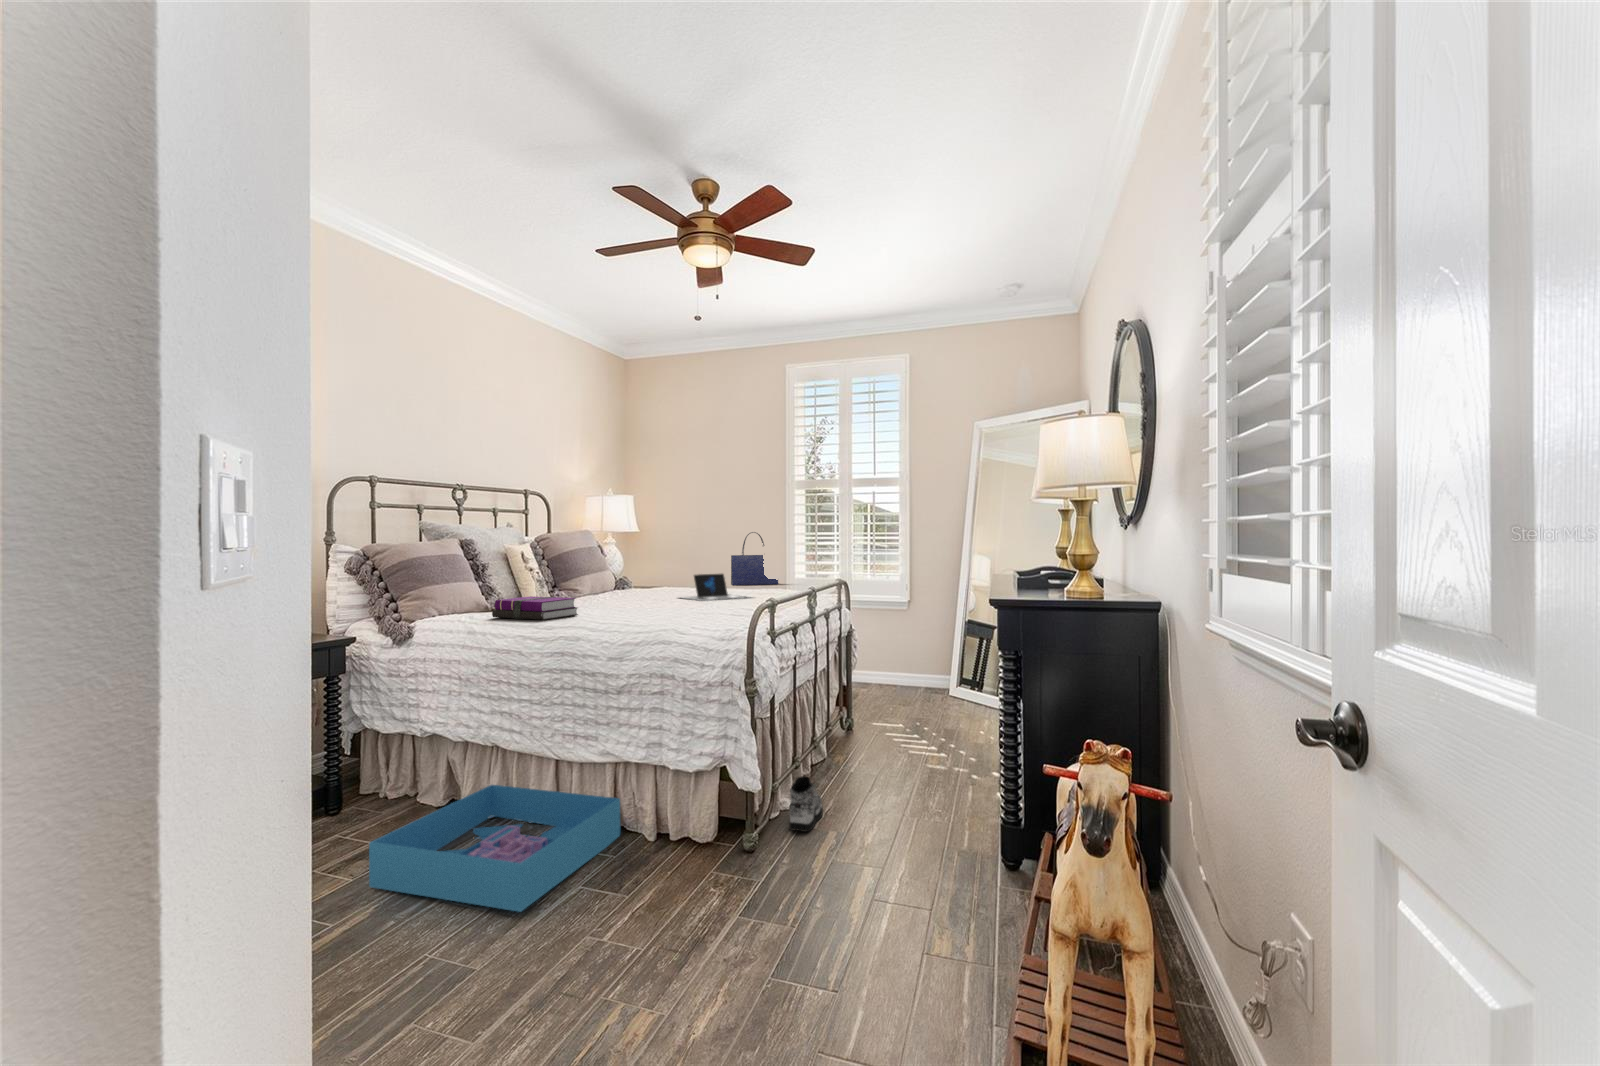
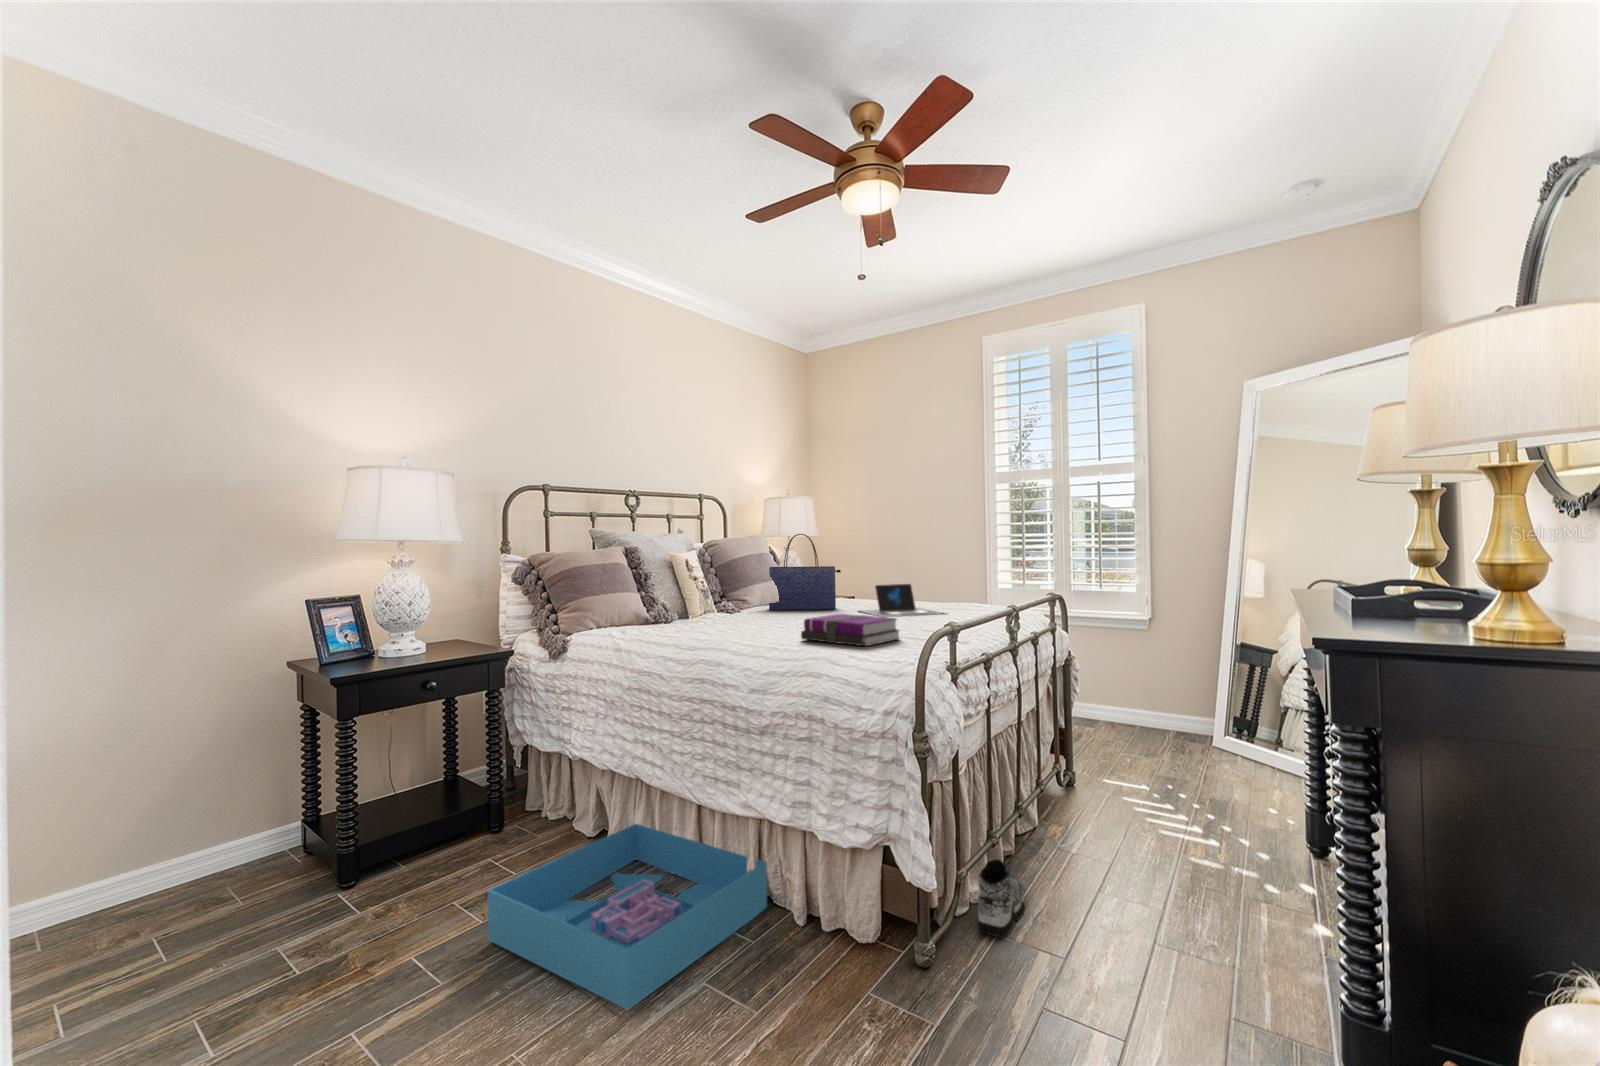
tote bag: present [731,532,778,585] -> present [769,534,841,609]
notebook: present [492,596,578,620] -> present [801,614,899,646]

